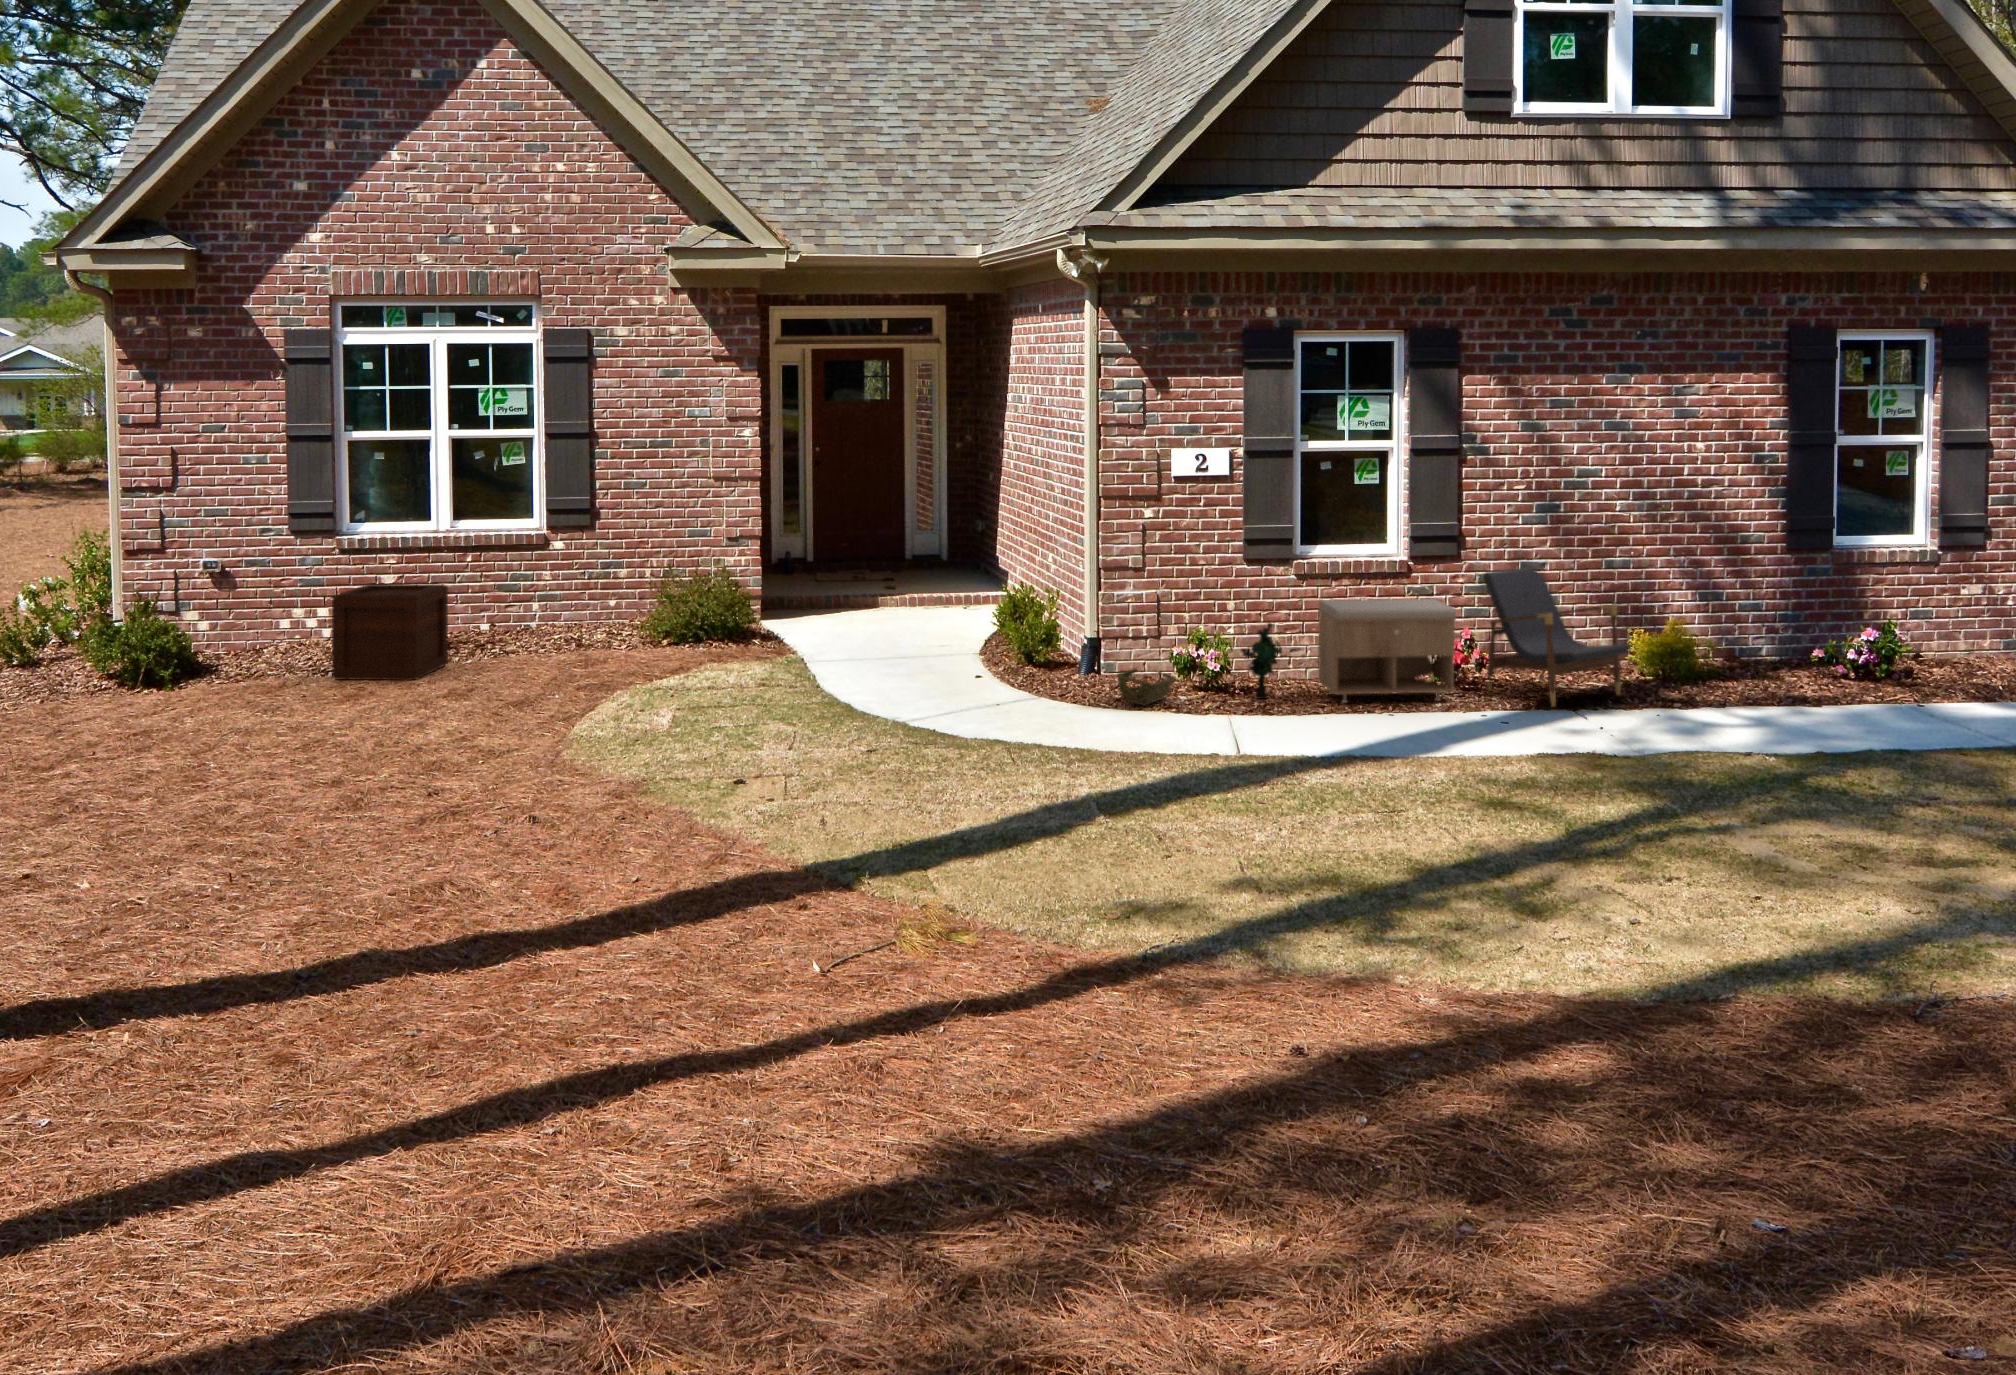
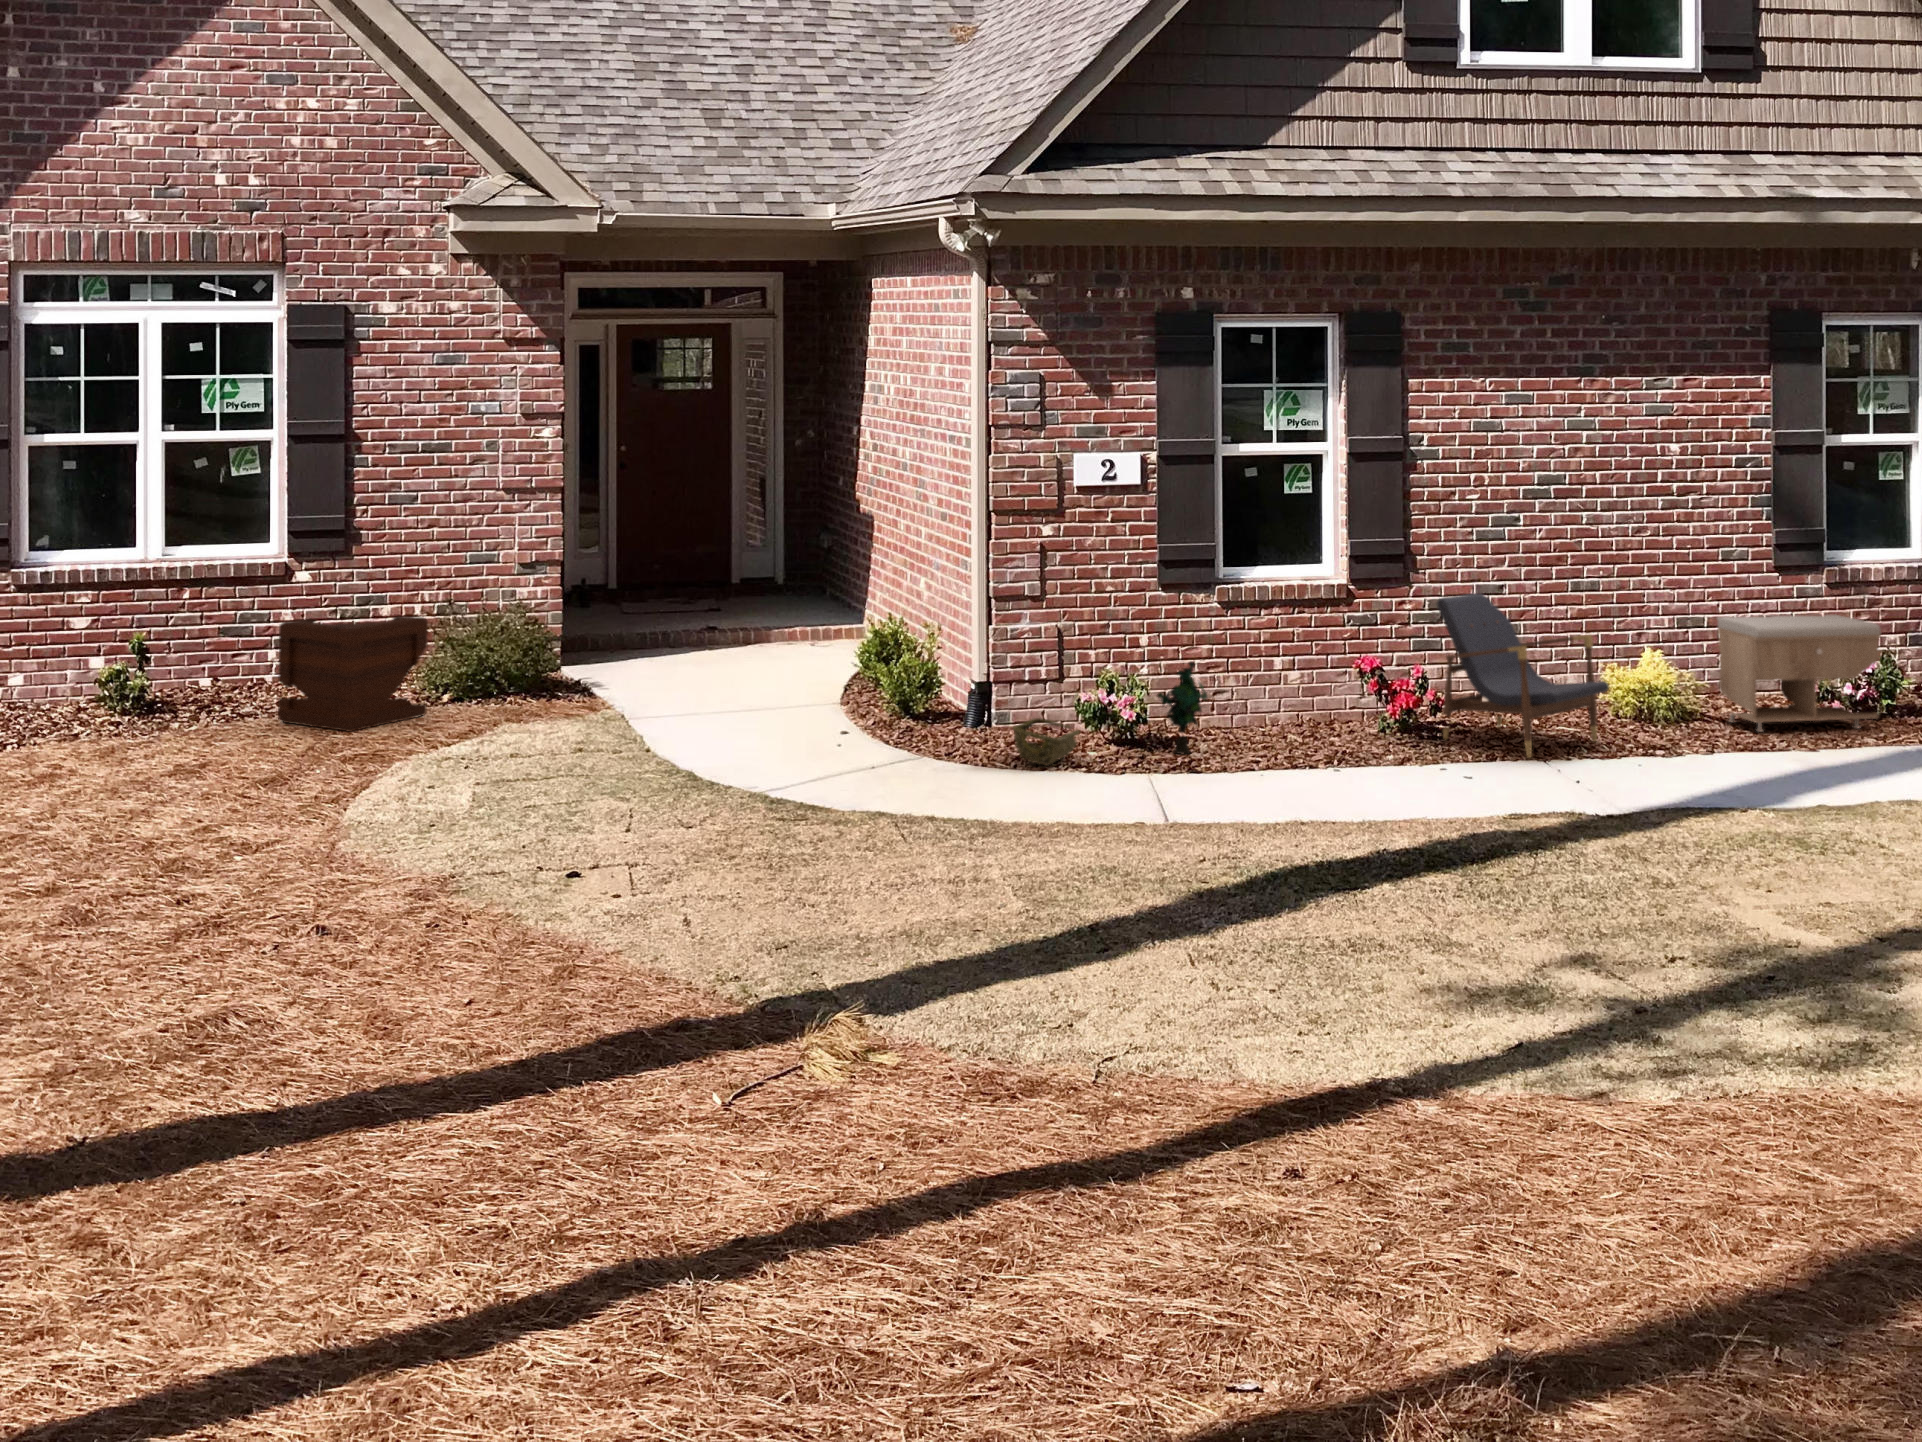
wooden crate: present [332,584,448,680] -> present [278,616,428,732]
storage bench: present [1318,599,1456,703] -> present [1717,614,1881,732]

